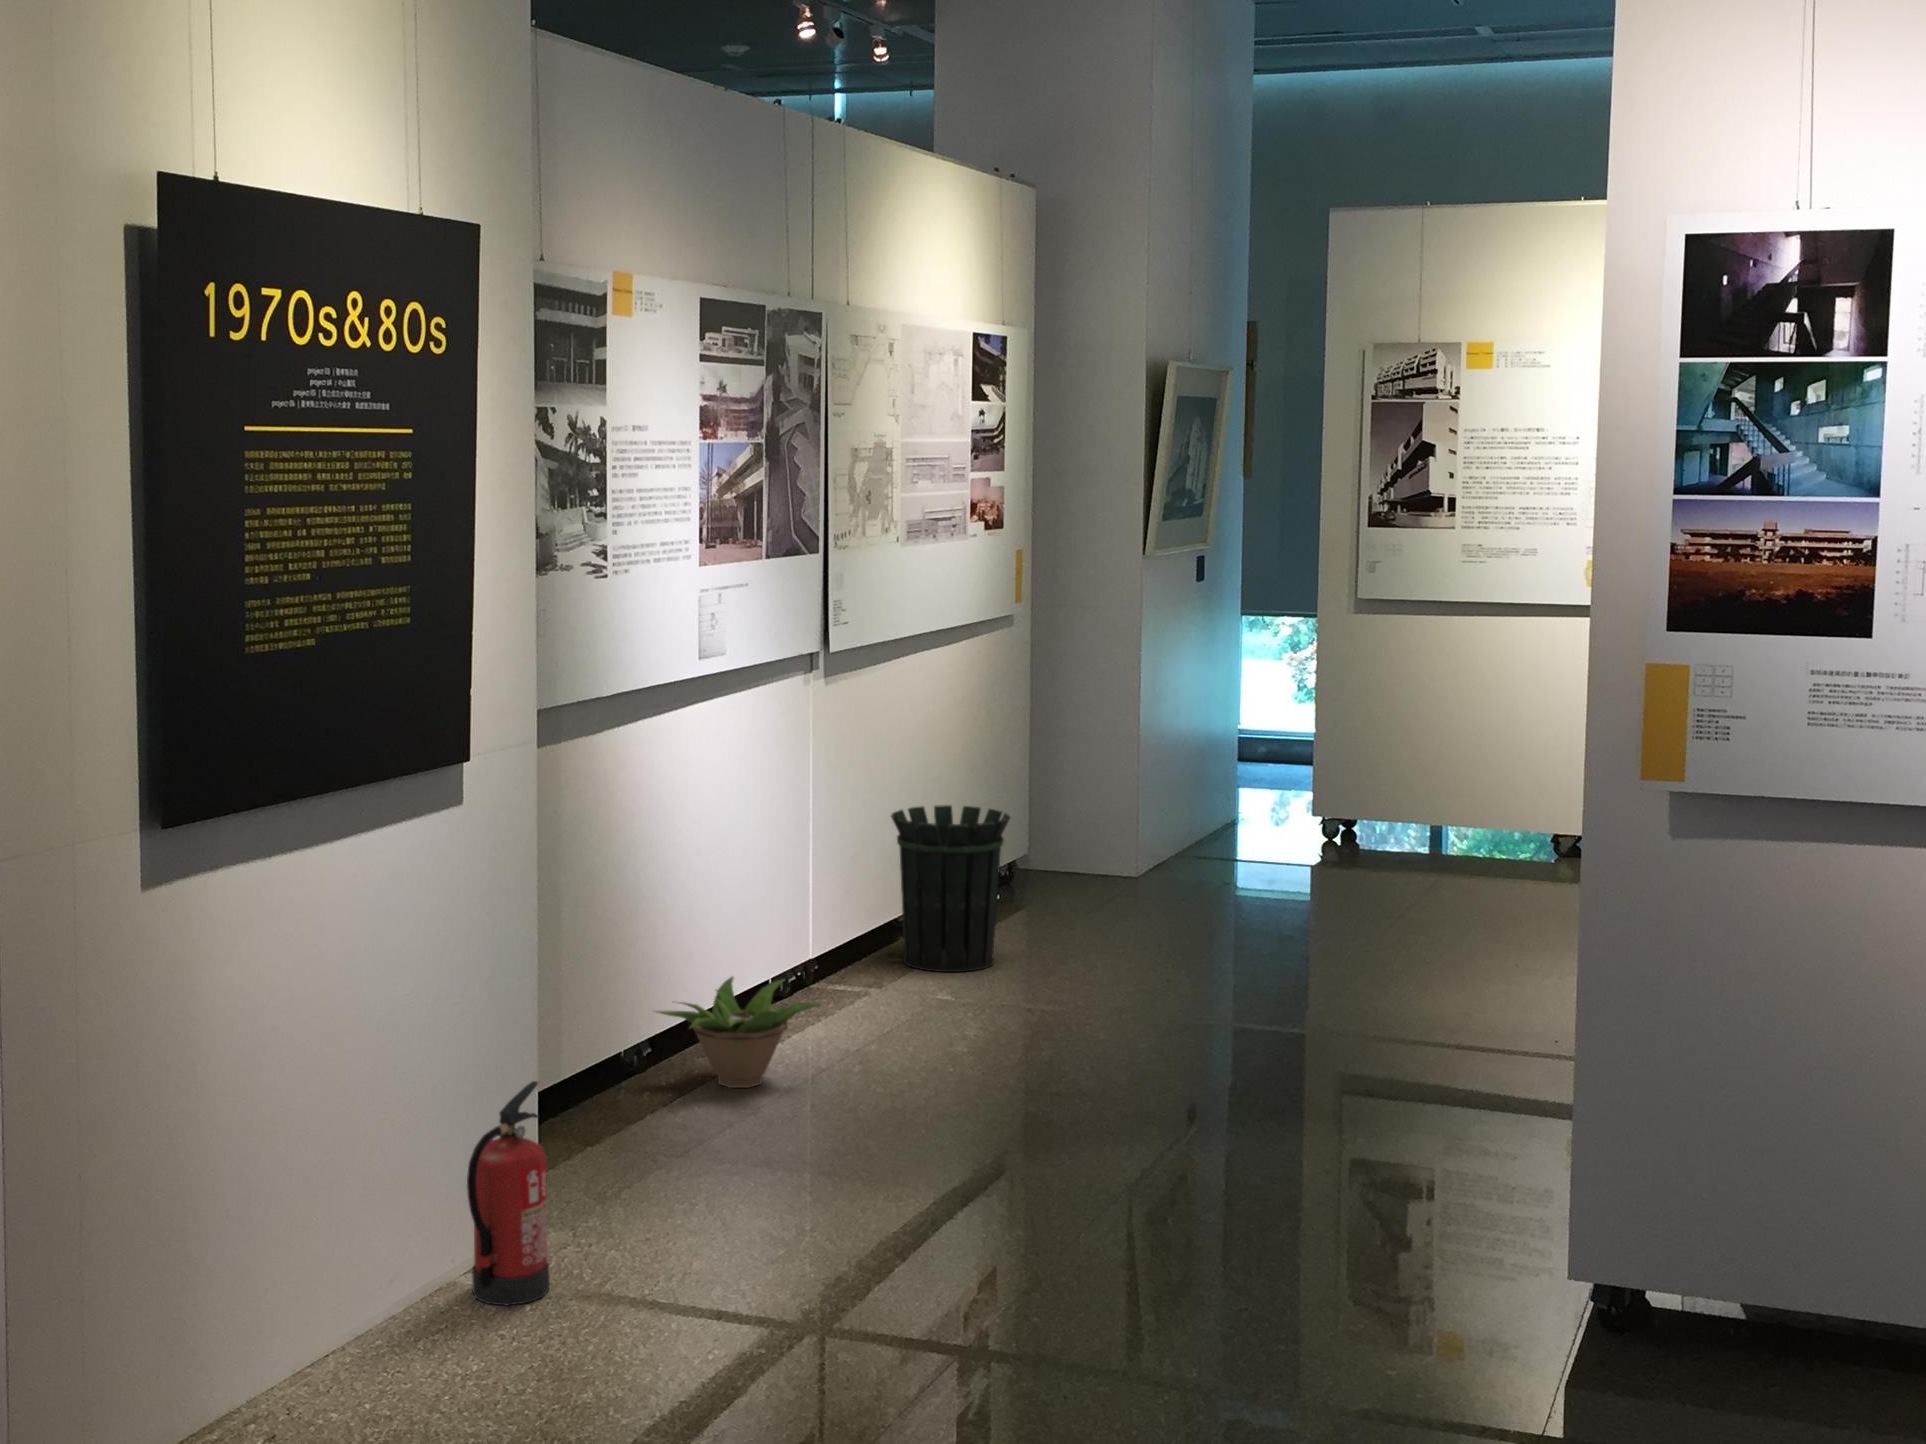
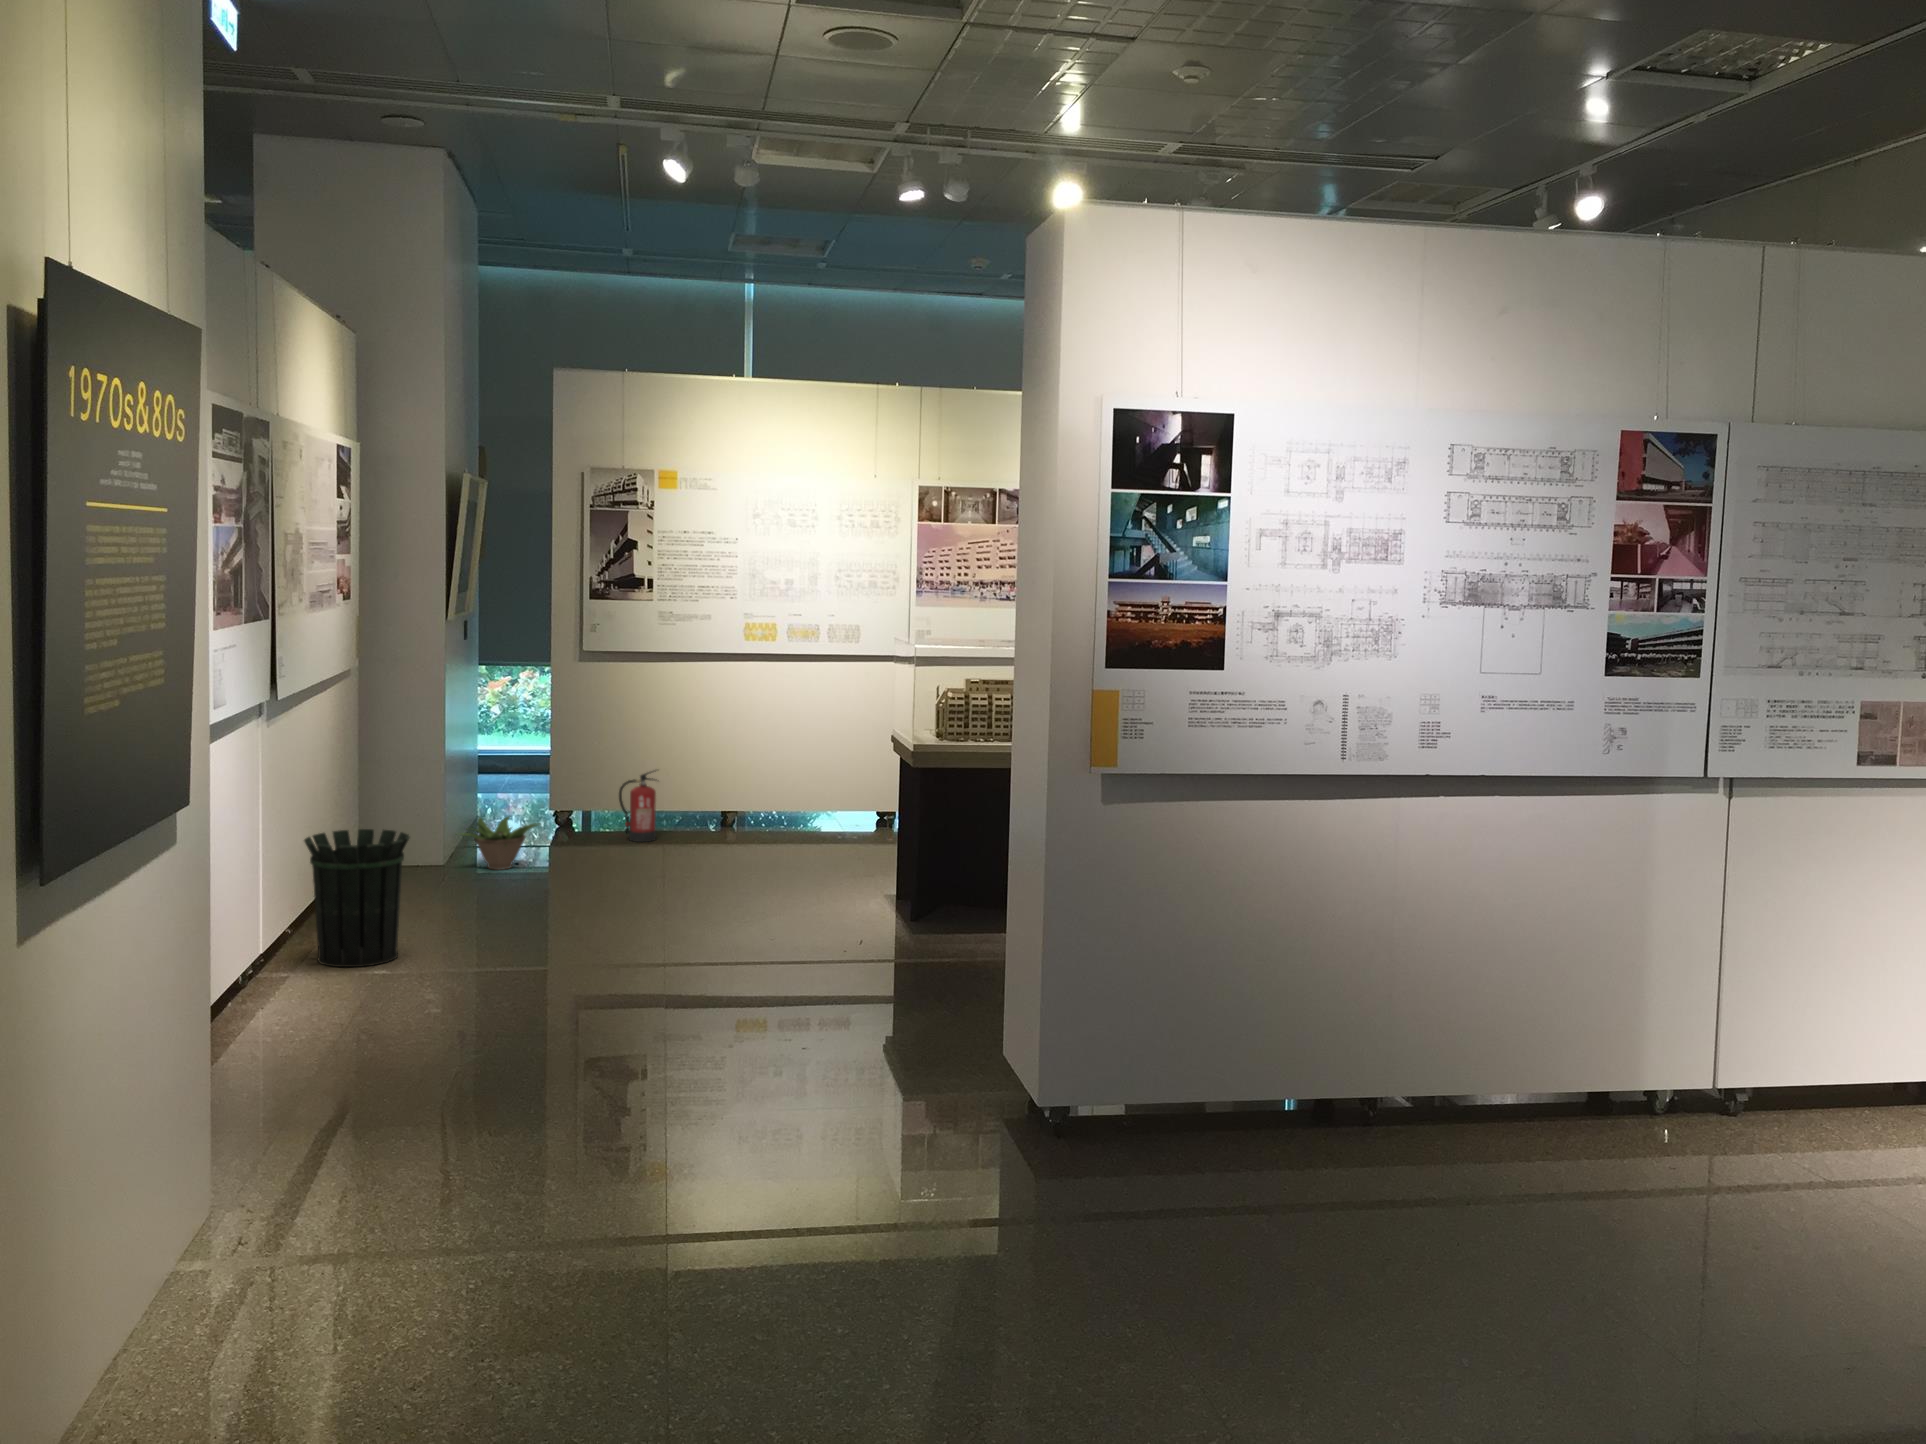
decorative plant: present [656,977,821,1088] -> present [463,816,540,870]
fire extinguisher: present [467,1081,549,1305] -> present [619,771,656,842]

